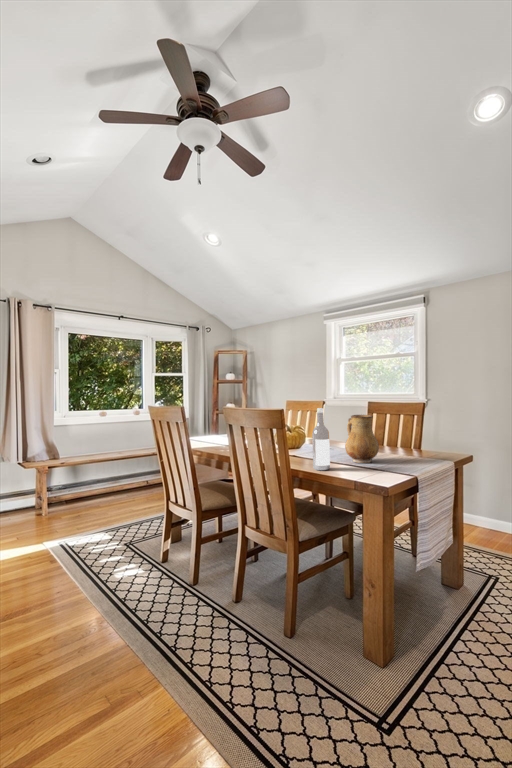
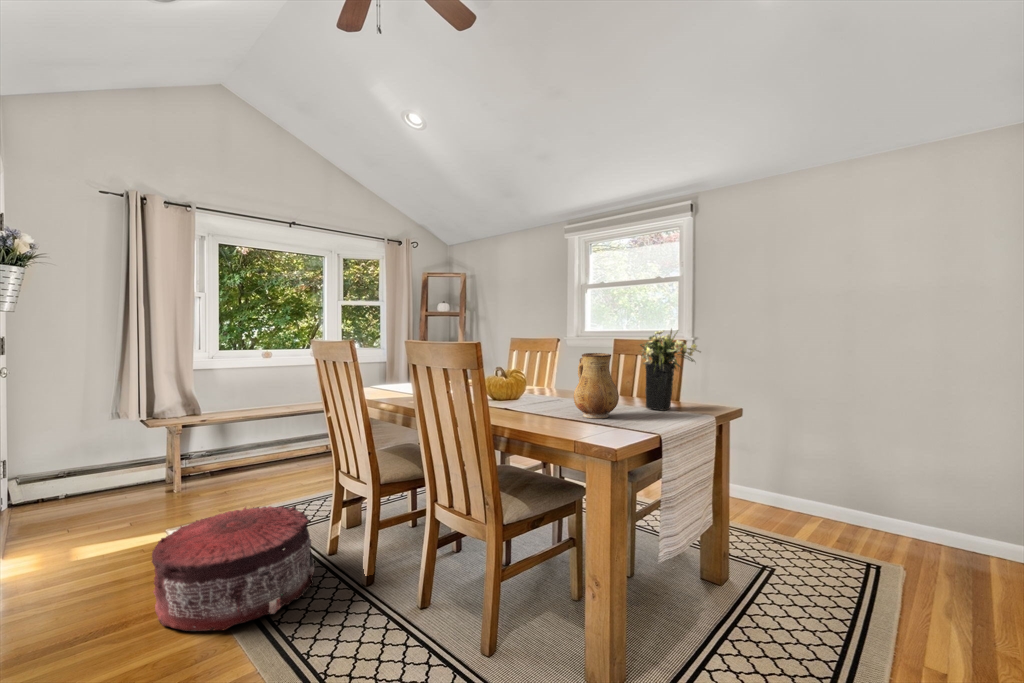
flower arrangement: none [388,396,439,457] -> present [640,329,701,411]
wine bottle: present [312,408,330,470] -> none [526,342,549,428]
pouf: none [45,526,156,616] -> present [152,506,315,631]

